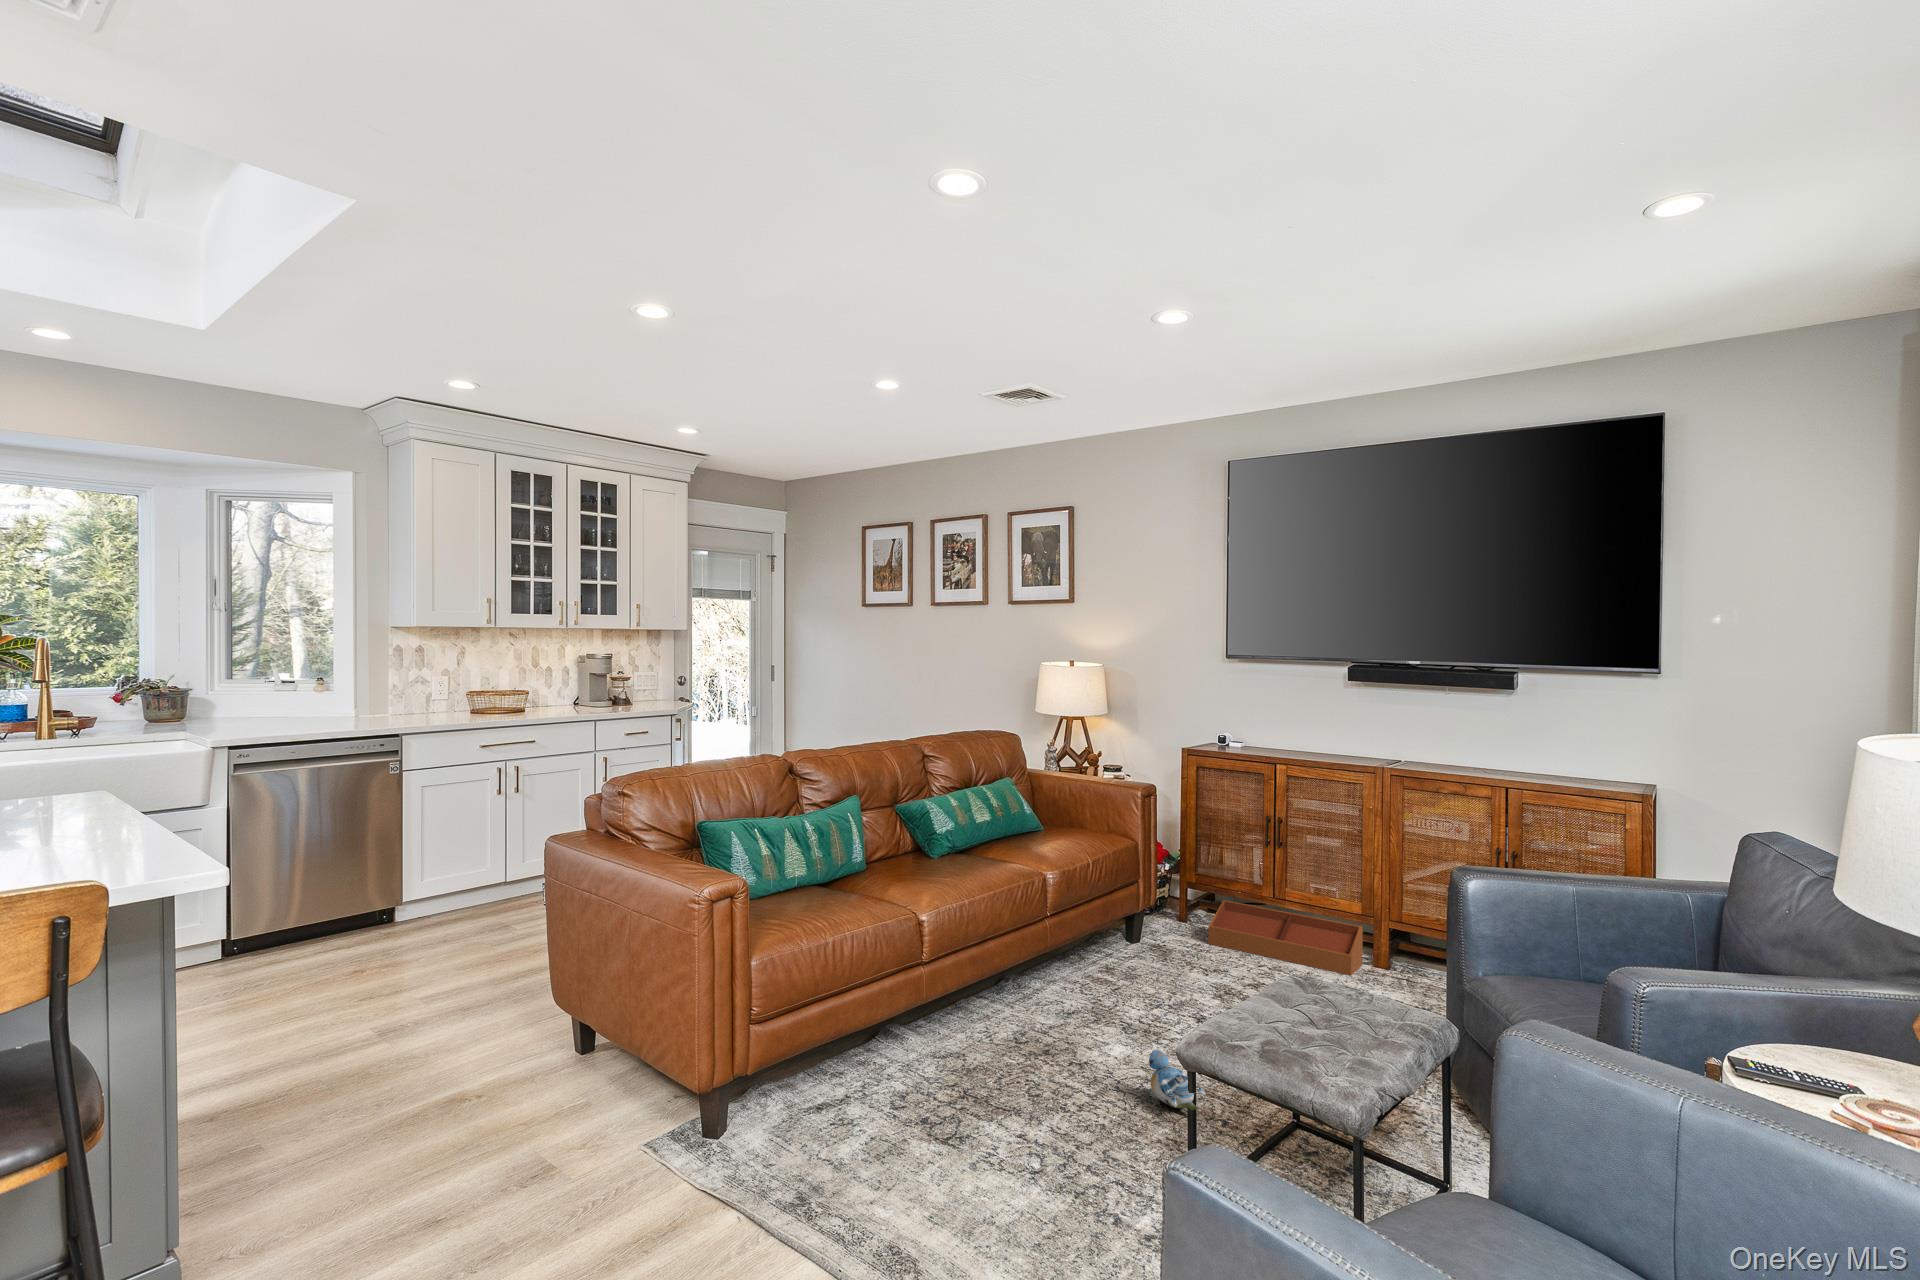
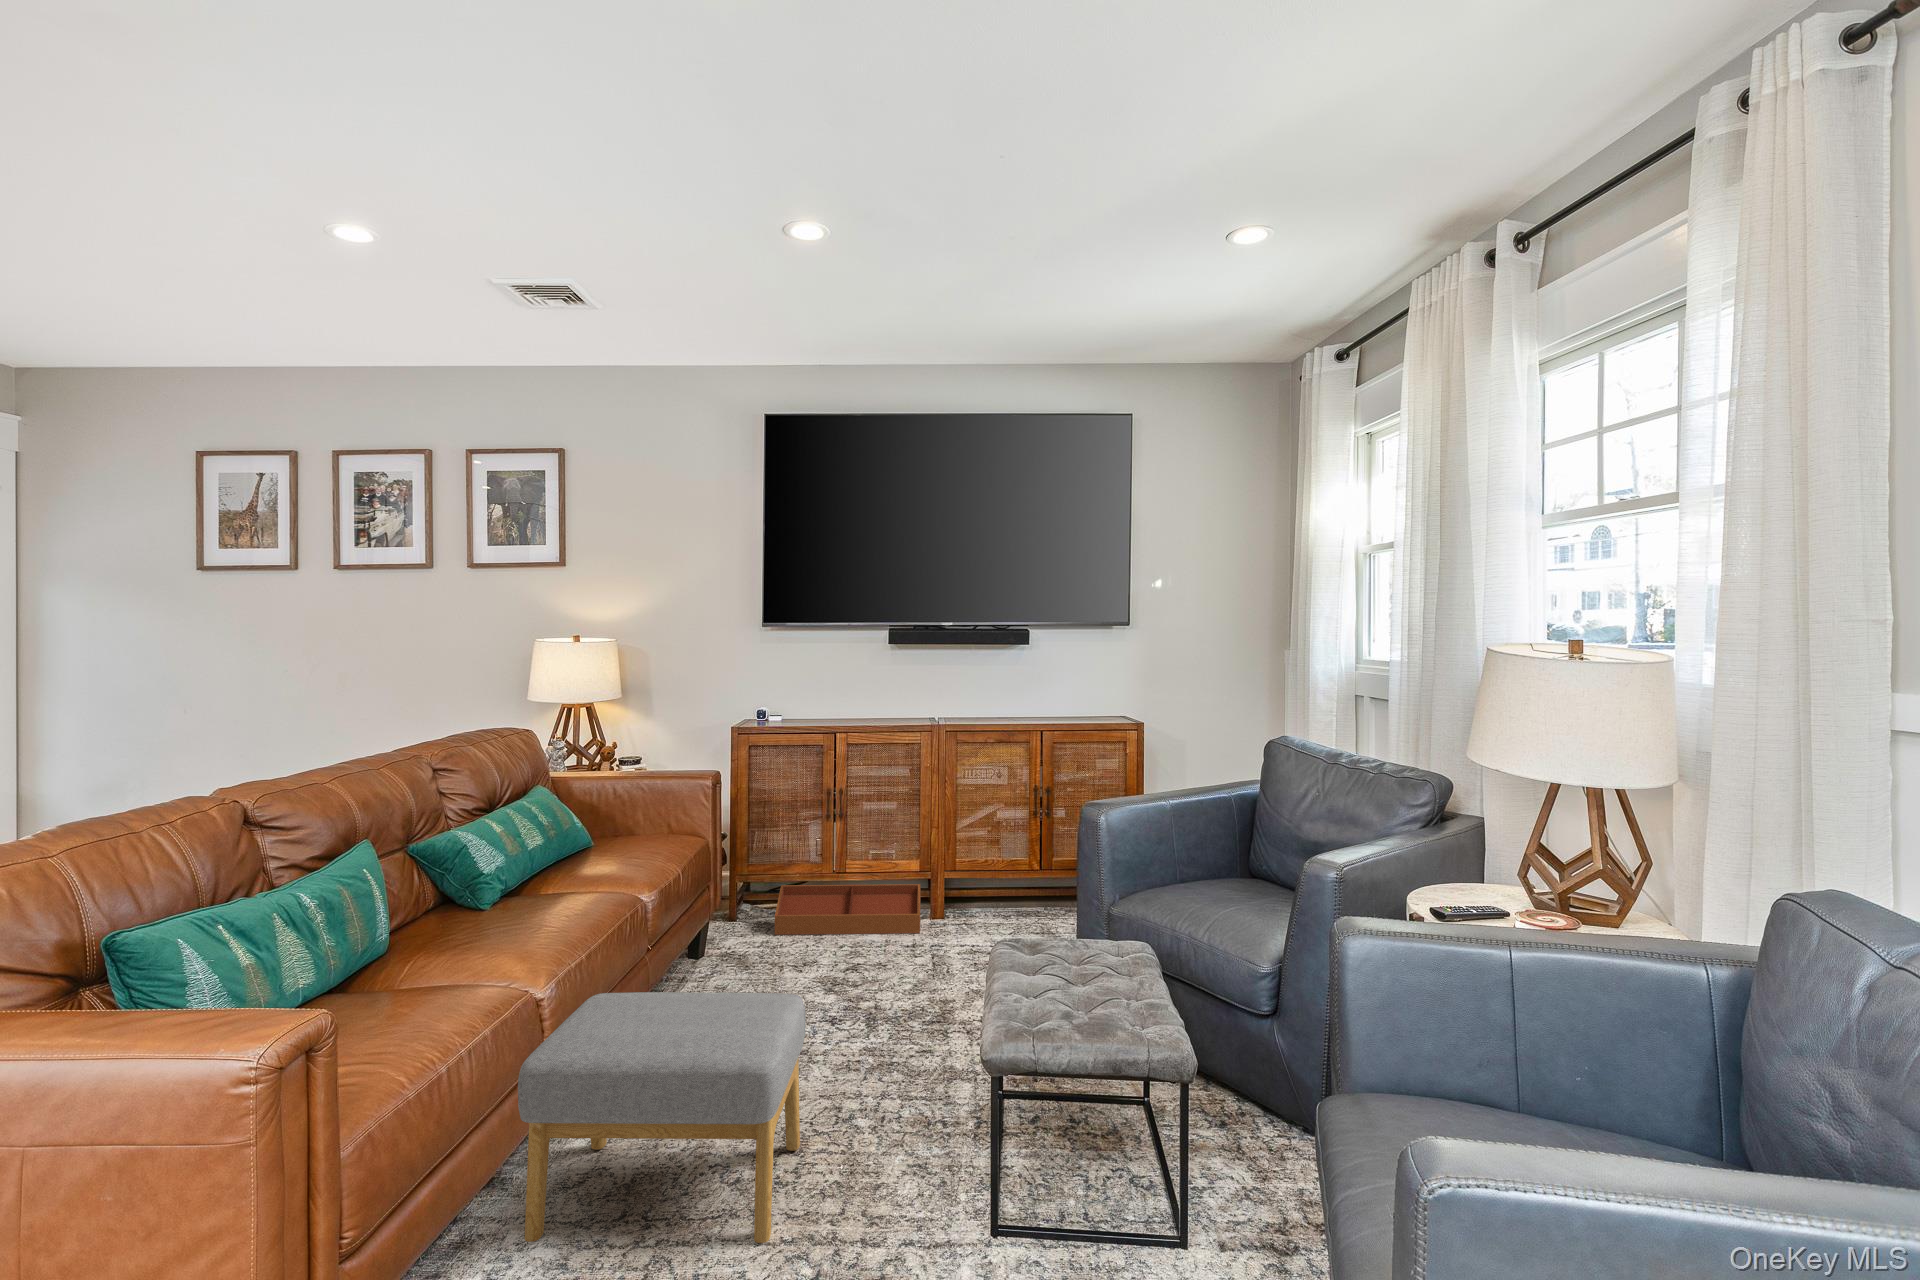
footstool: none [890,930,1103,1137] -> present [518,992,805,1243]
plush toy: present [1149,1050,1206,1110] -> none [850,1072,919,1131]

